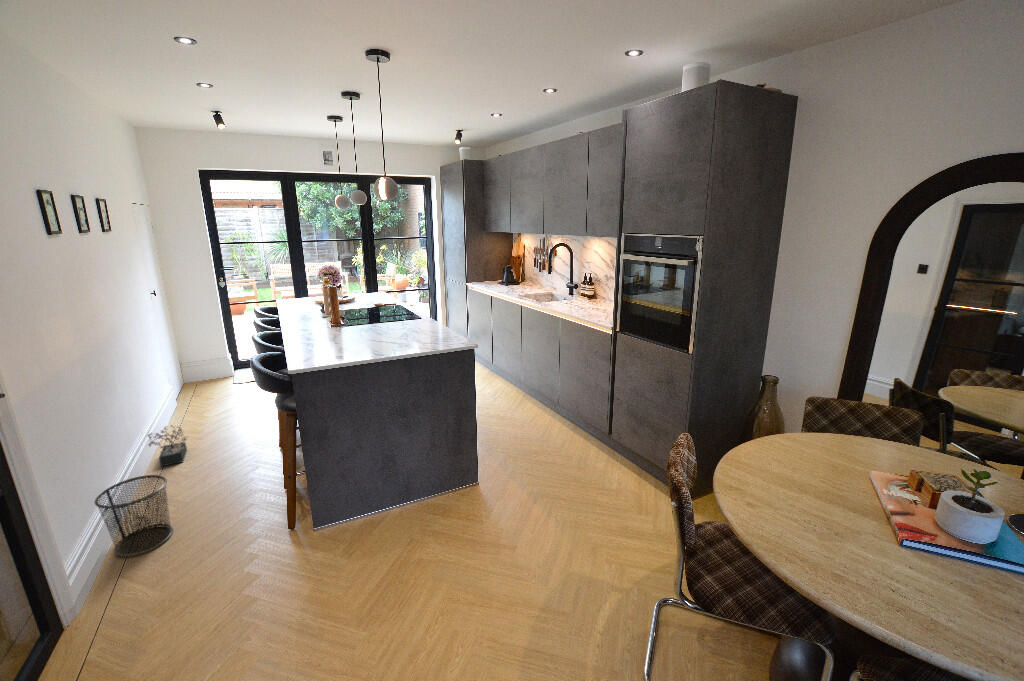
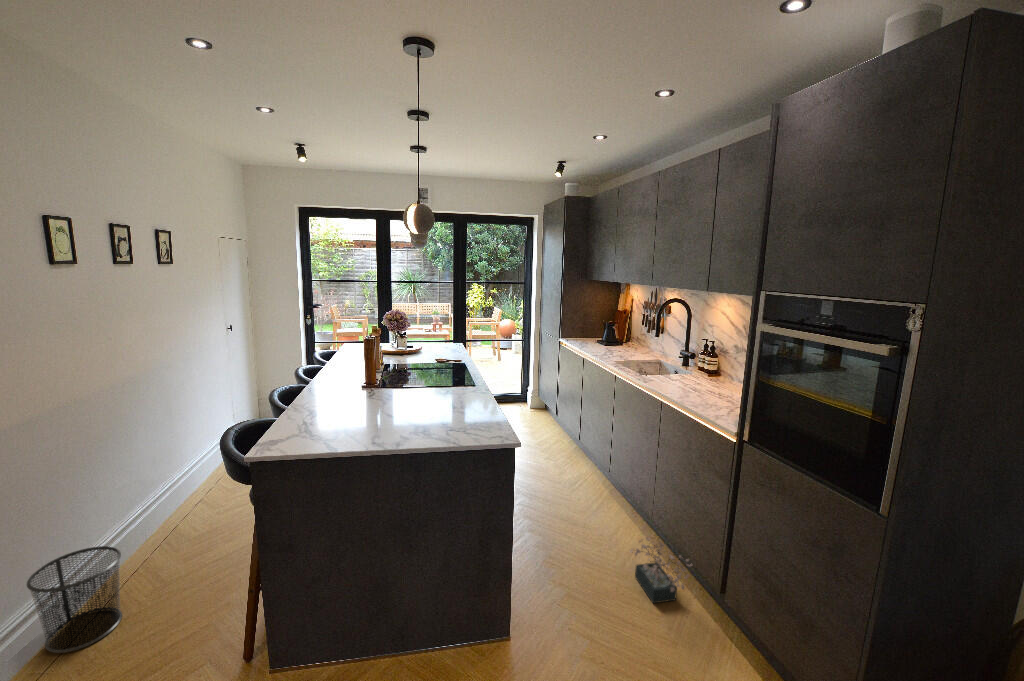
decorative plant: present [148,425,187,466] -> present [630,538,692,603]

